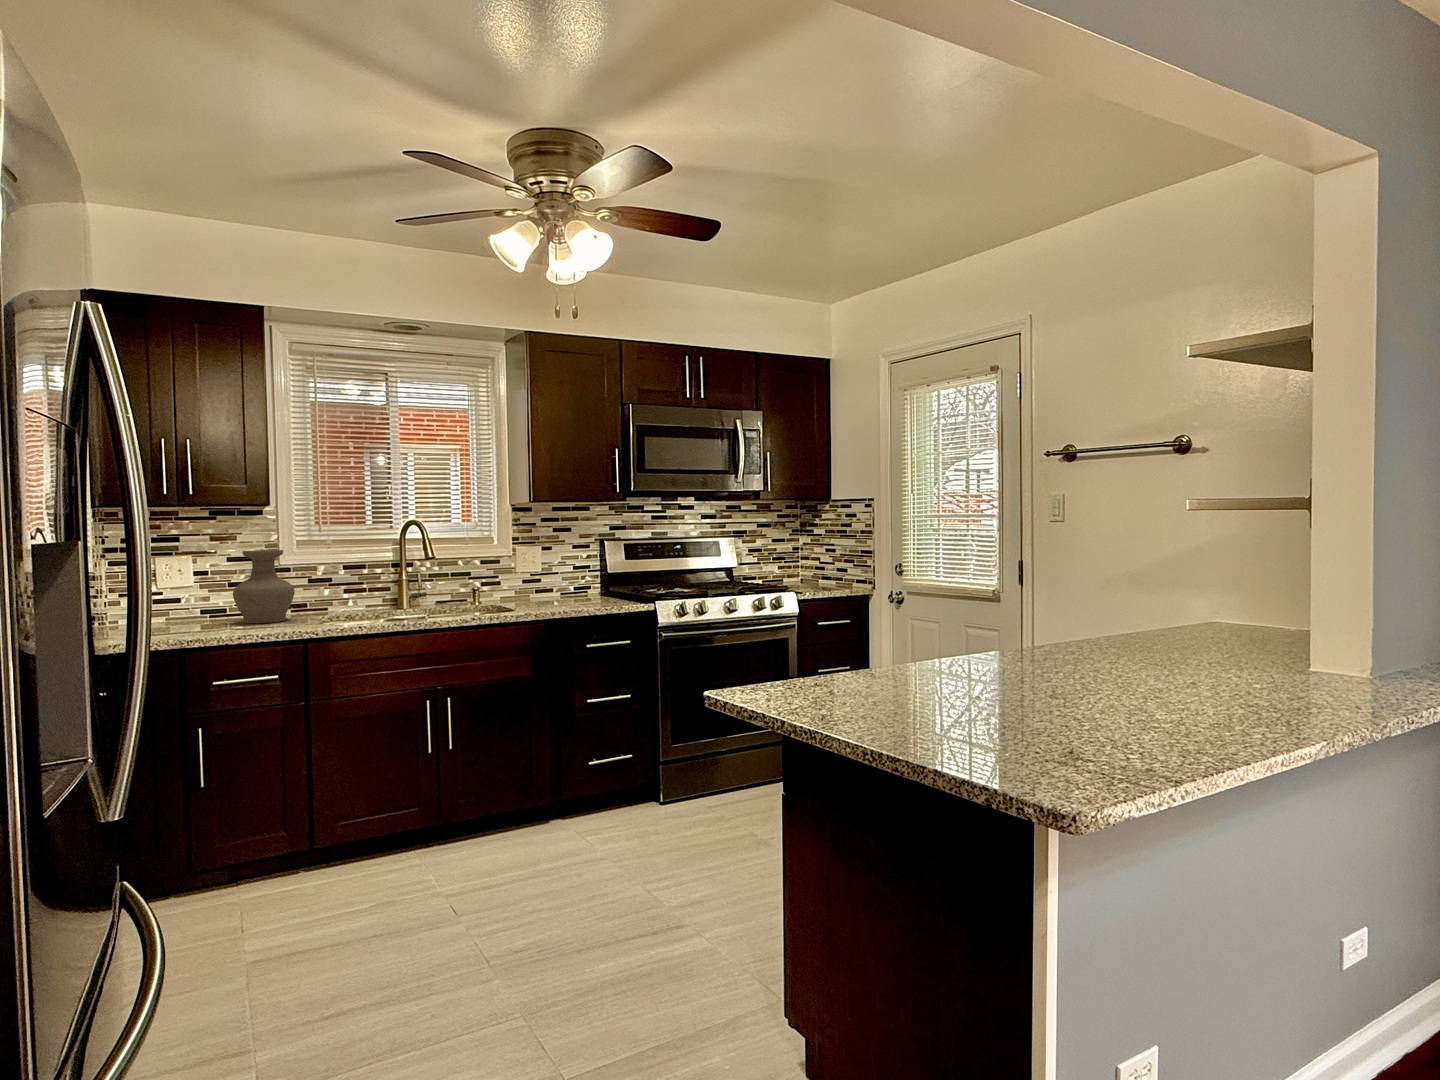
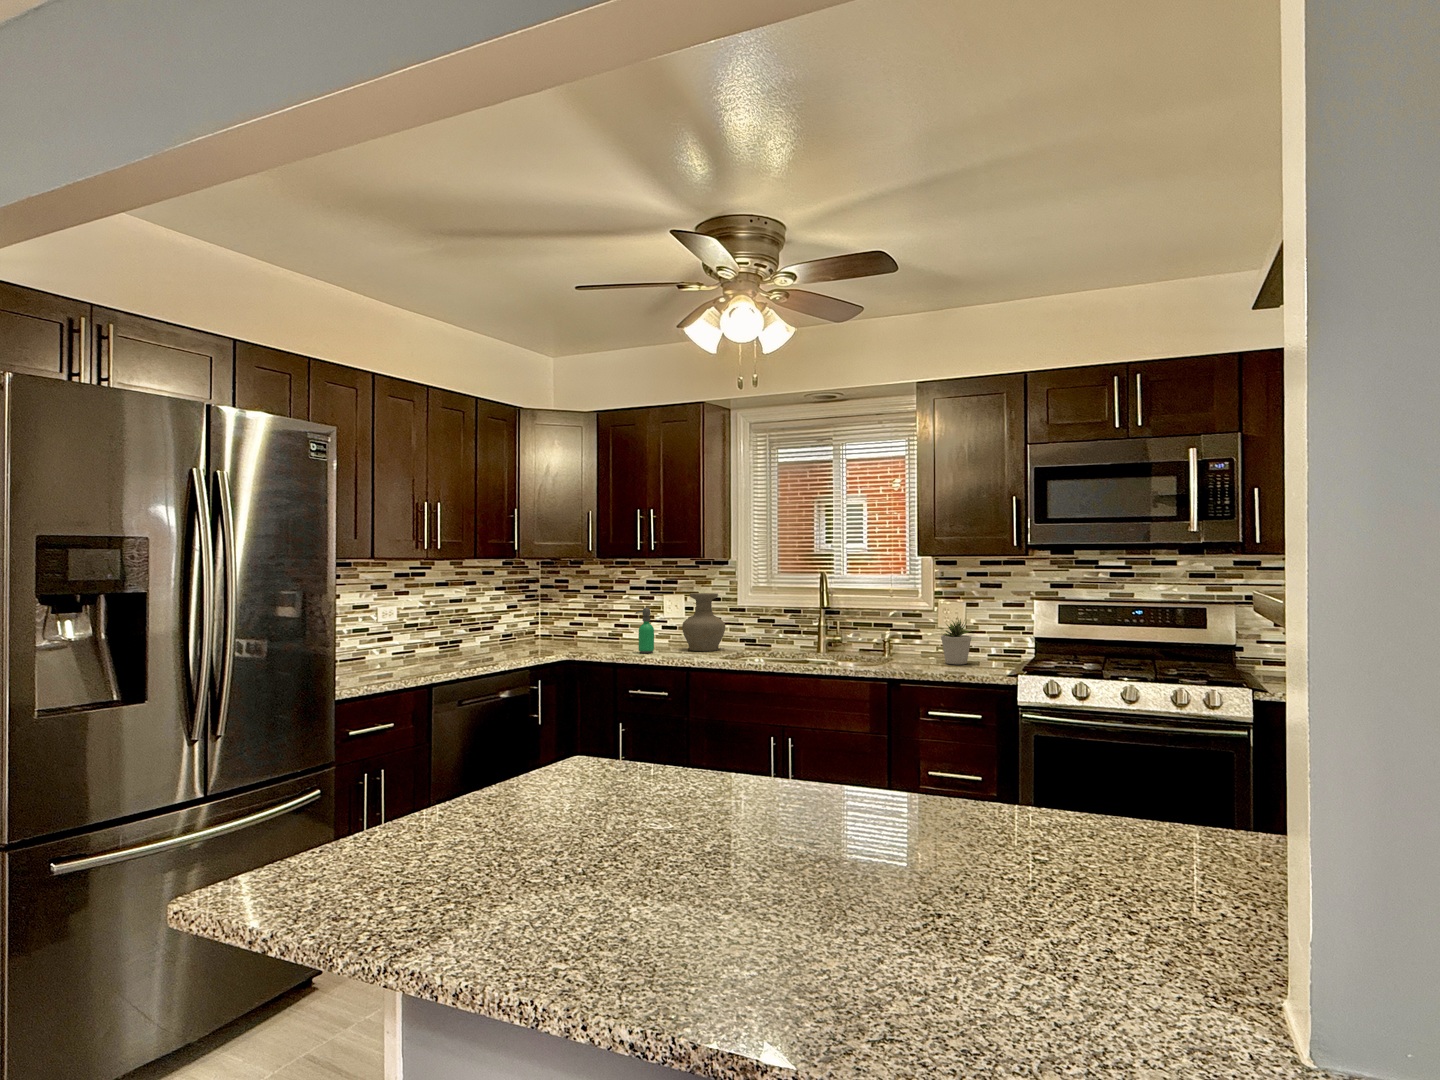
potted plant: none [560,557,588,601] -> present [941,619,971,665]
soap dispenser: none [192,572,217,633] -> present [636,608,654,653]

